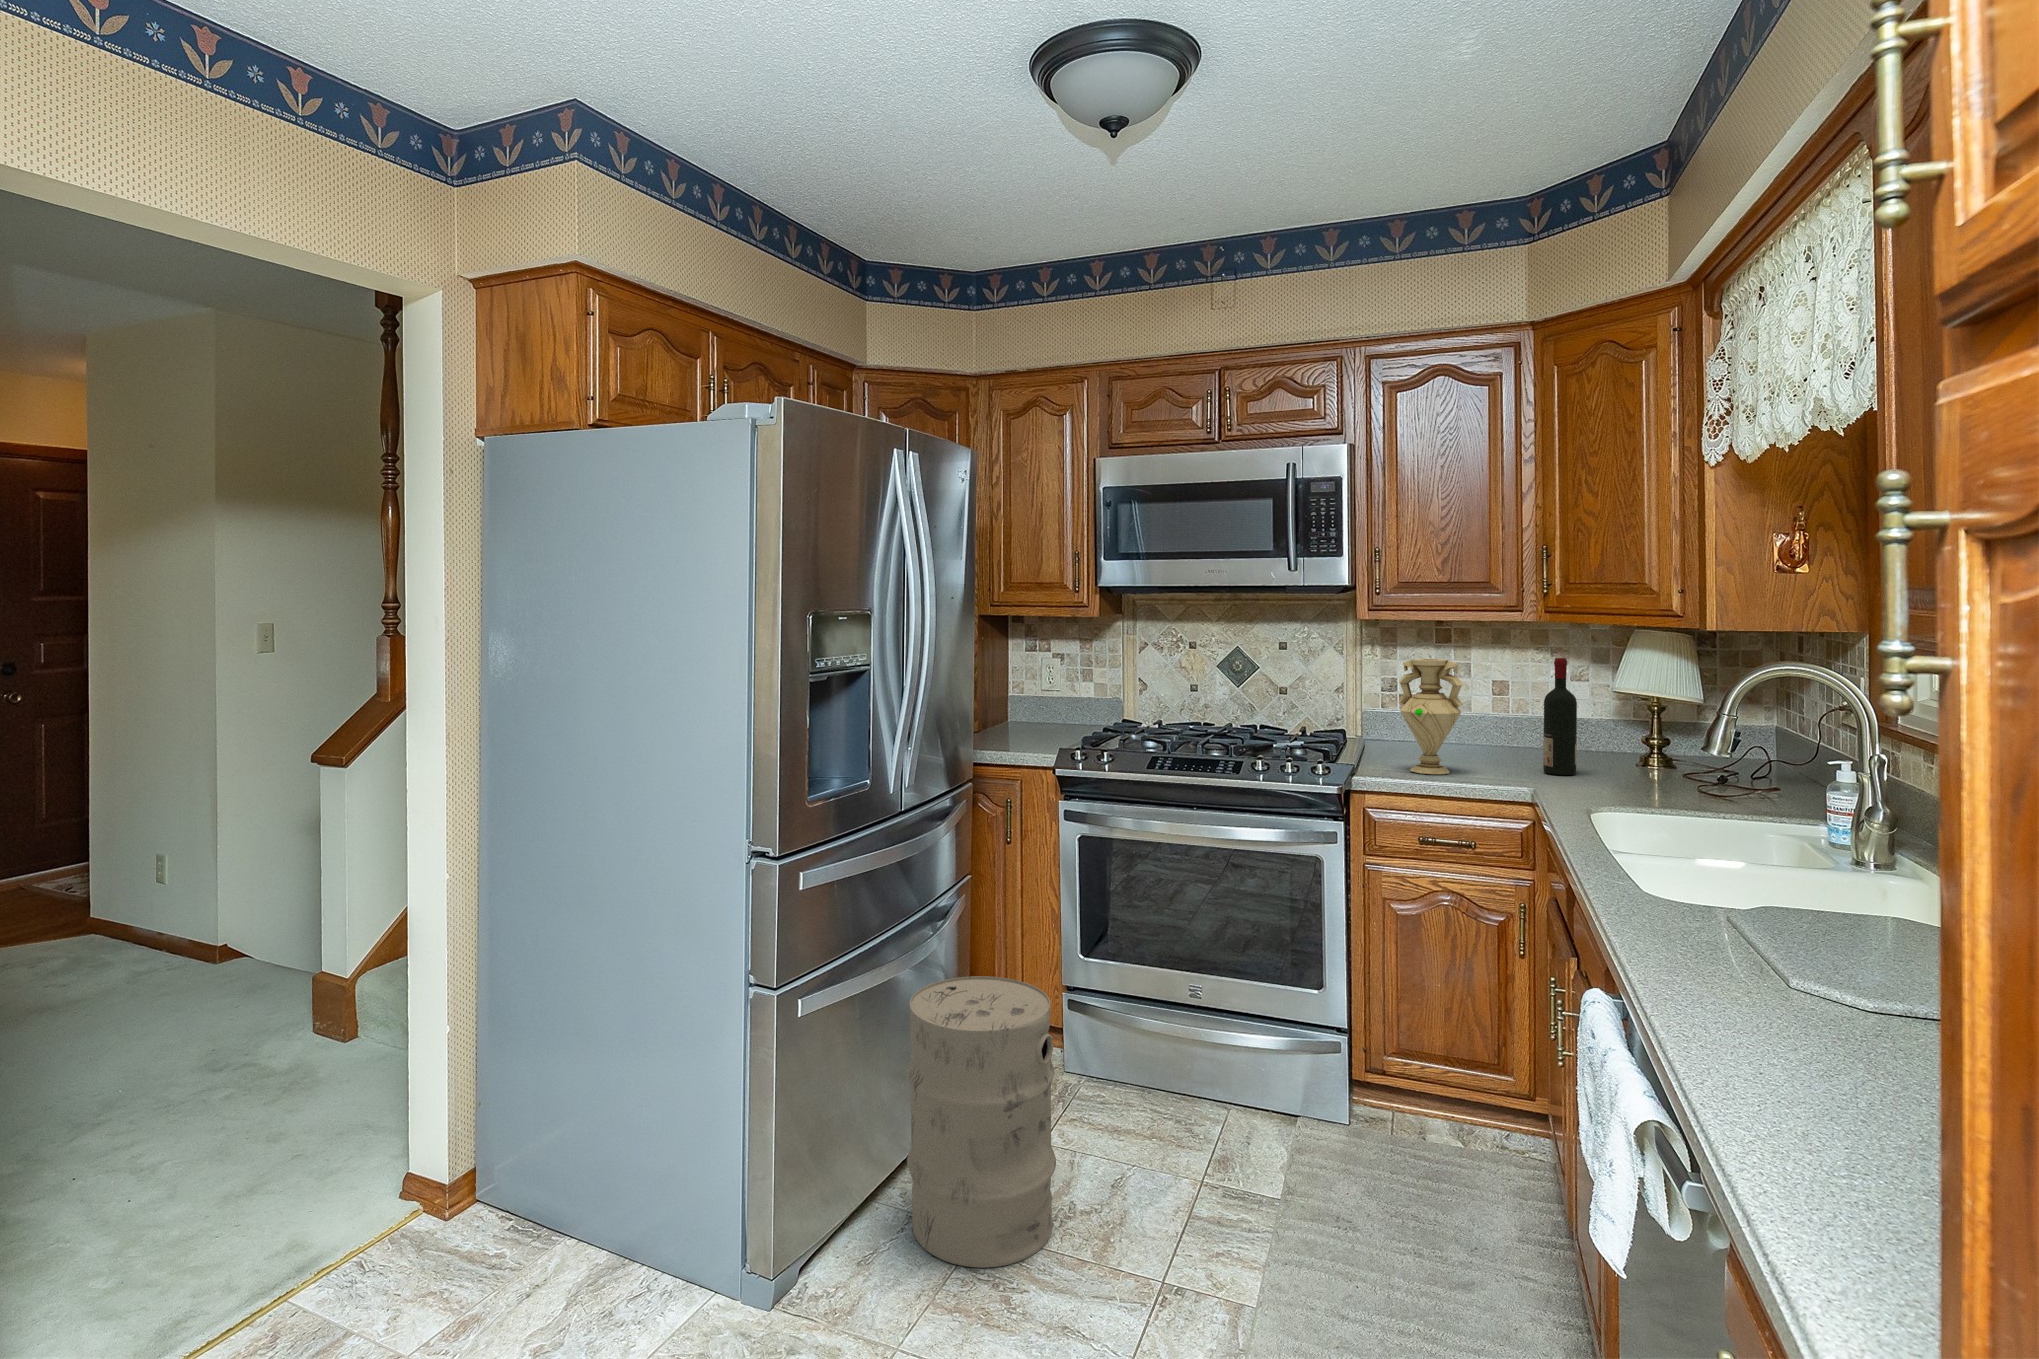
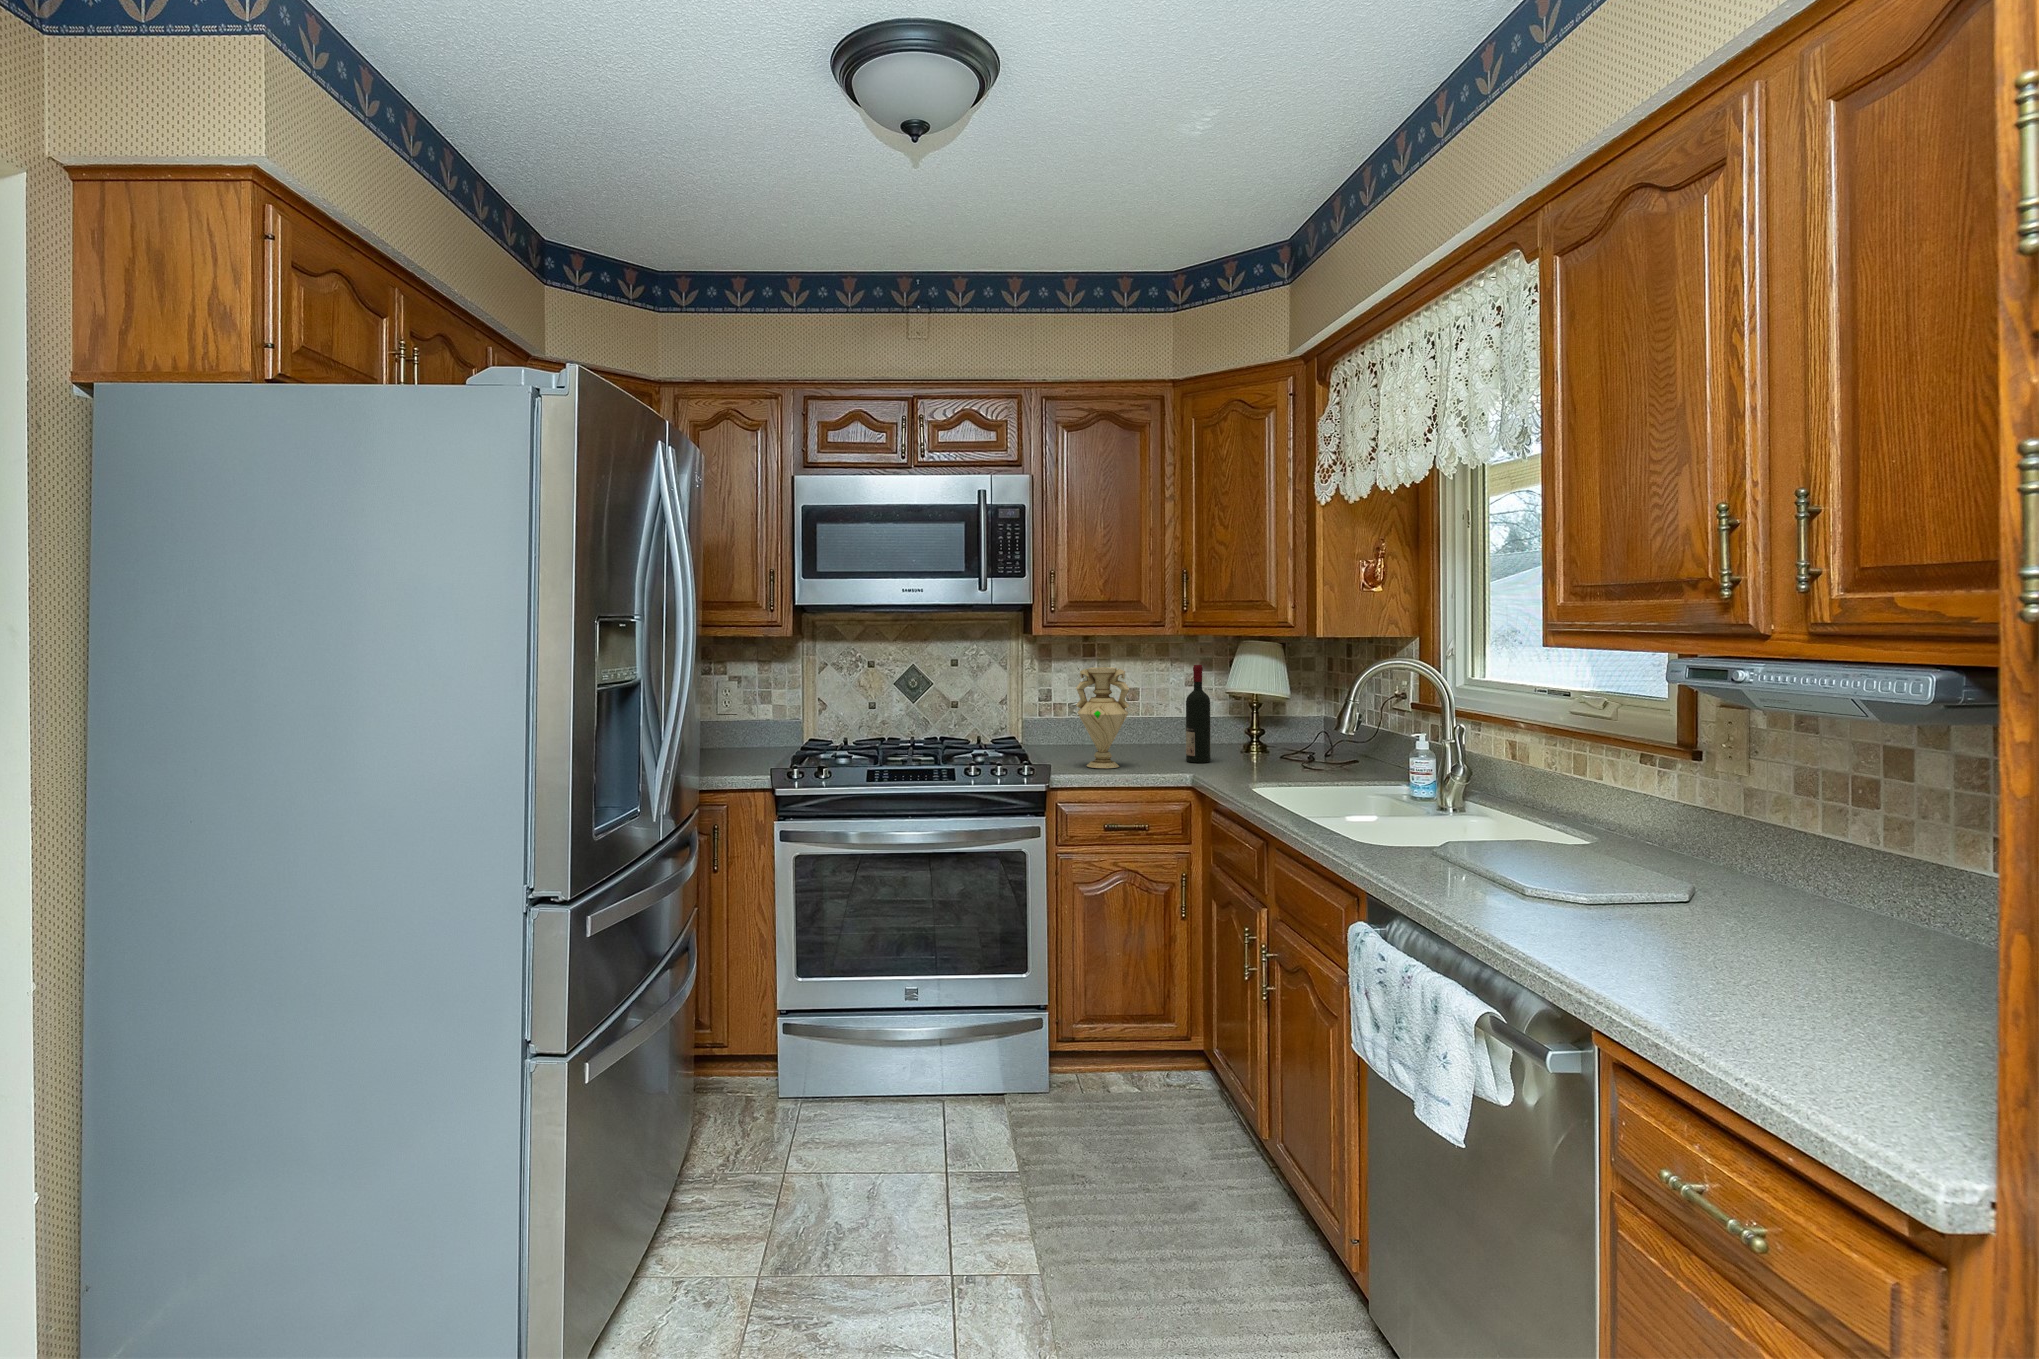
trash can: present [907,976,1056,1268] -> none [673,1004,833,1319]

